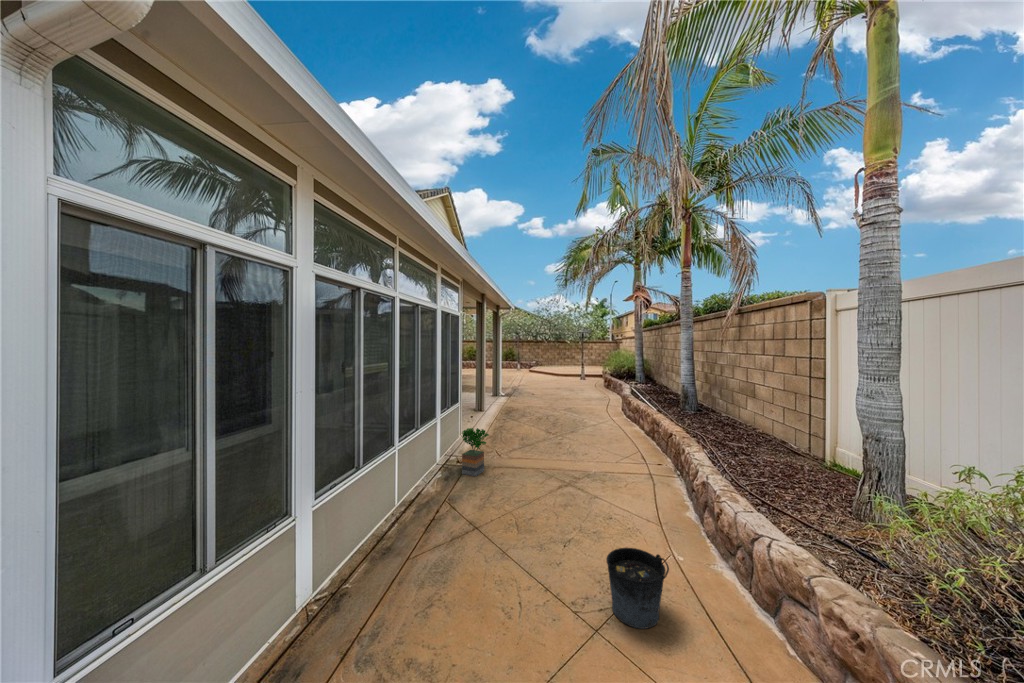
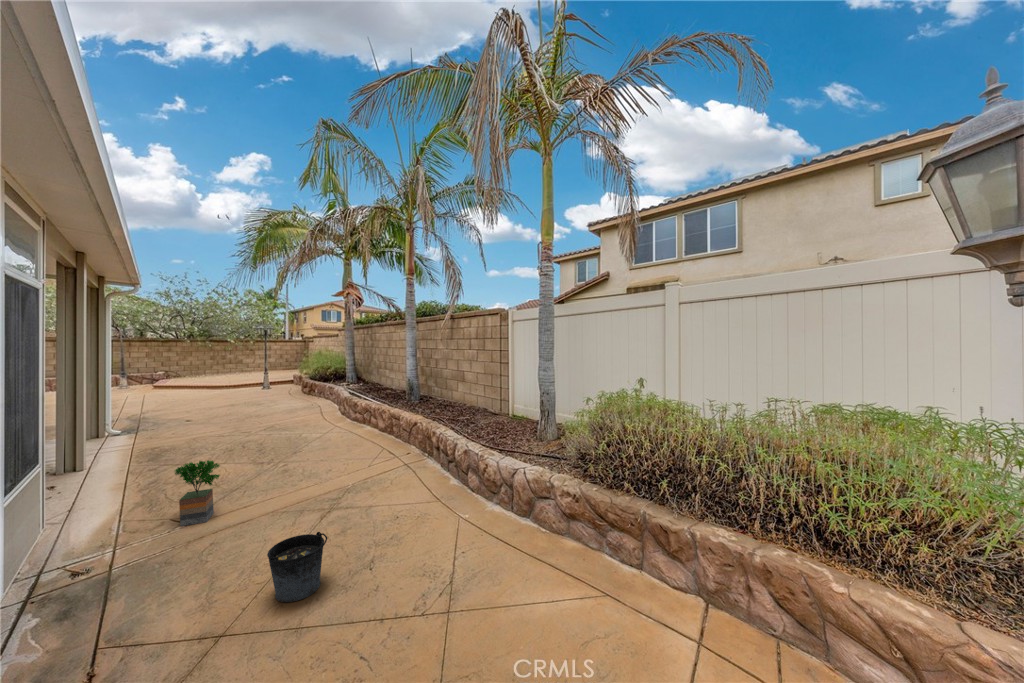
bucket: present [606,548,669,629] -> present [267,532,327,602]

